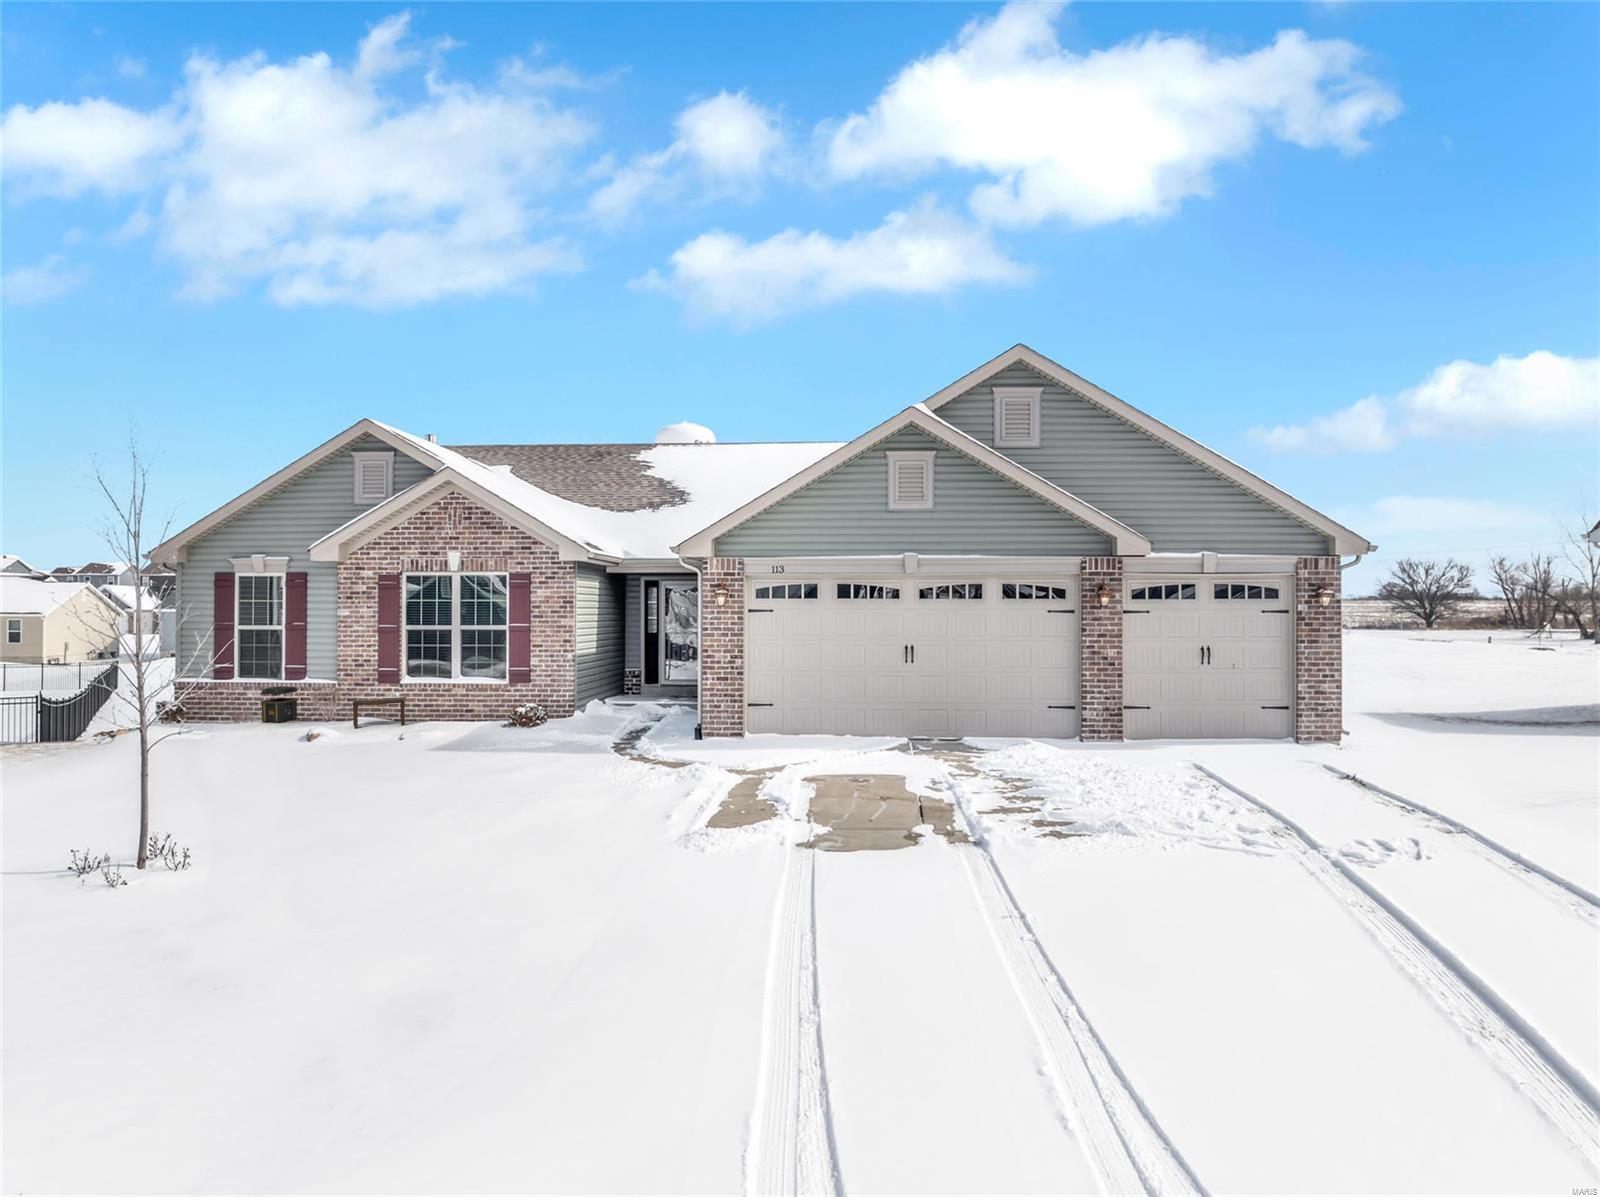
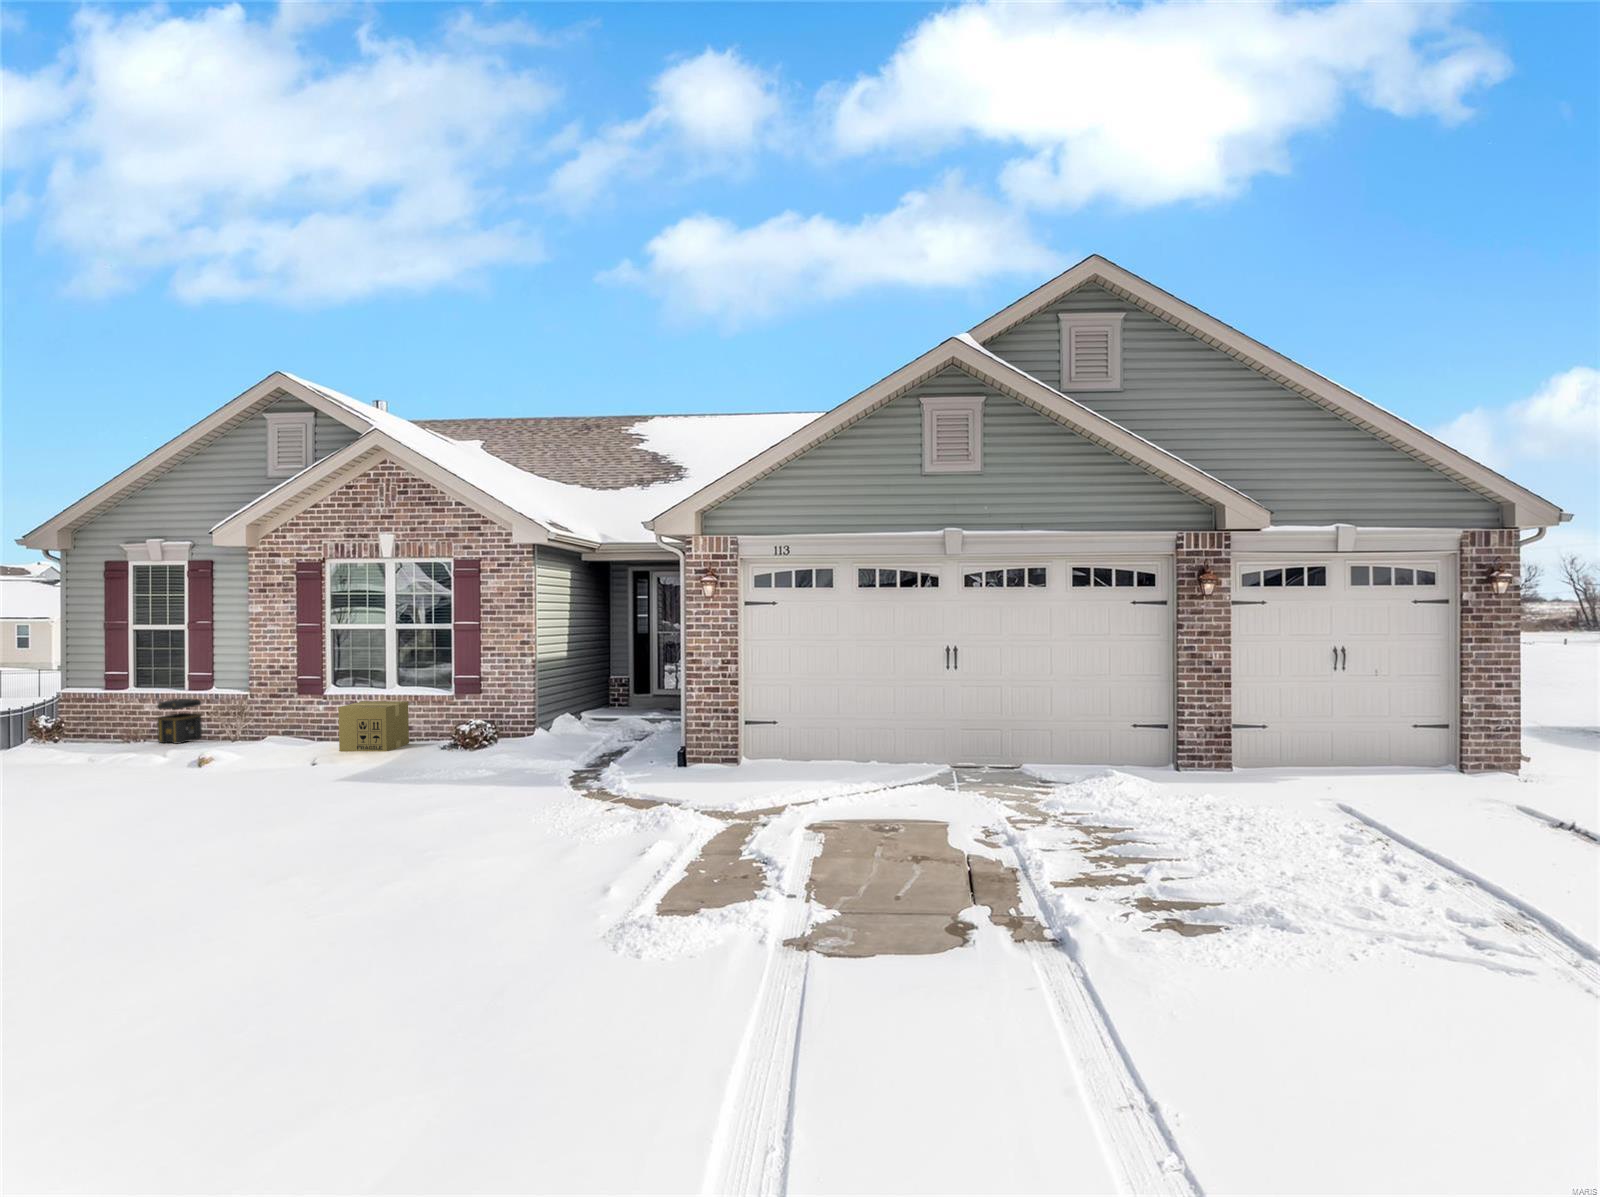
cardboard box: none [416,688,472,728] -> present [338,701,409,751]
bench: present [352,697,406,728] -> none [261,712,330,752]

